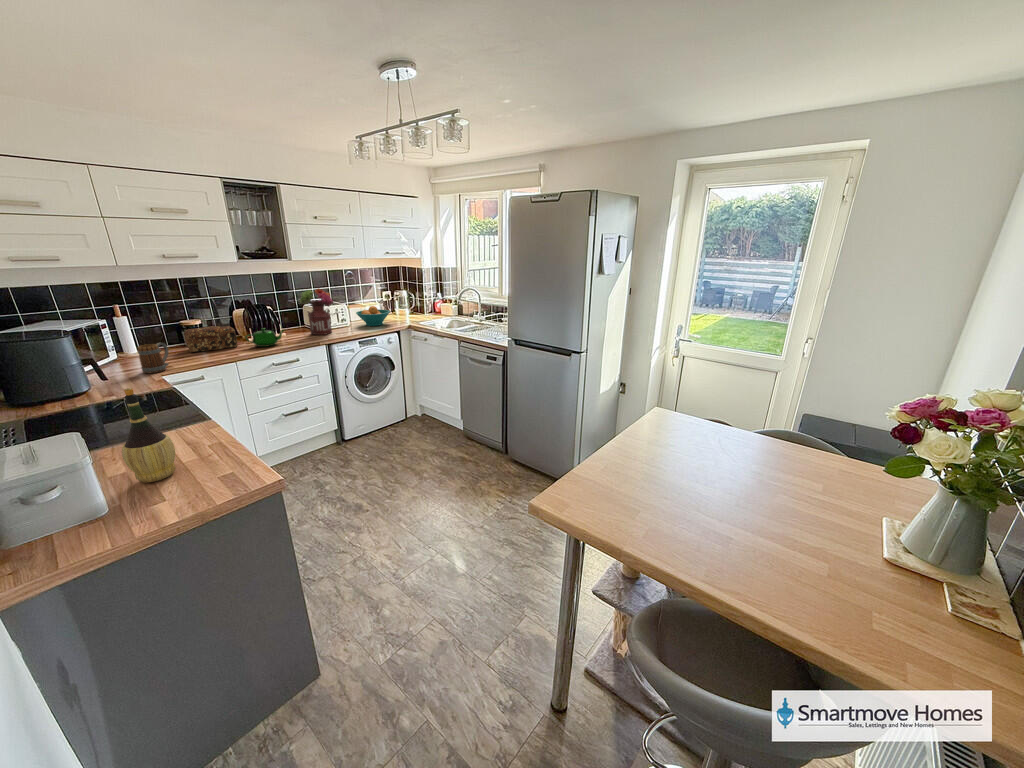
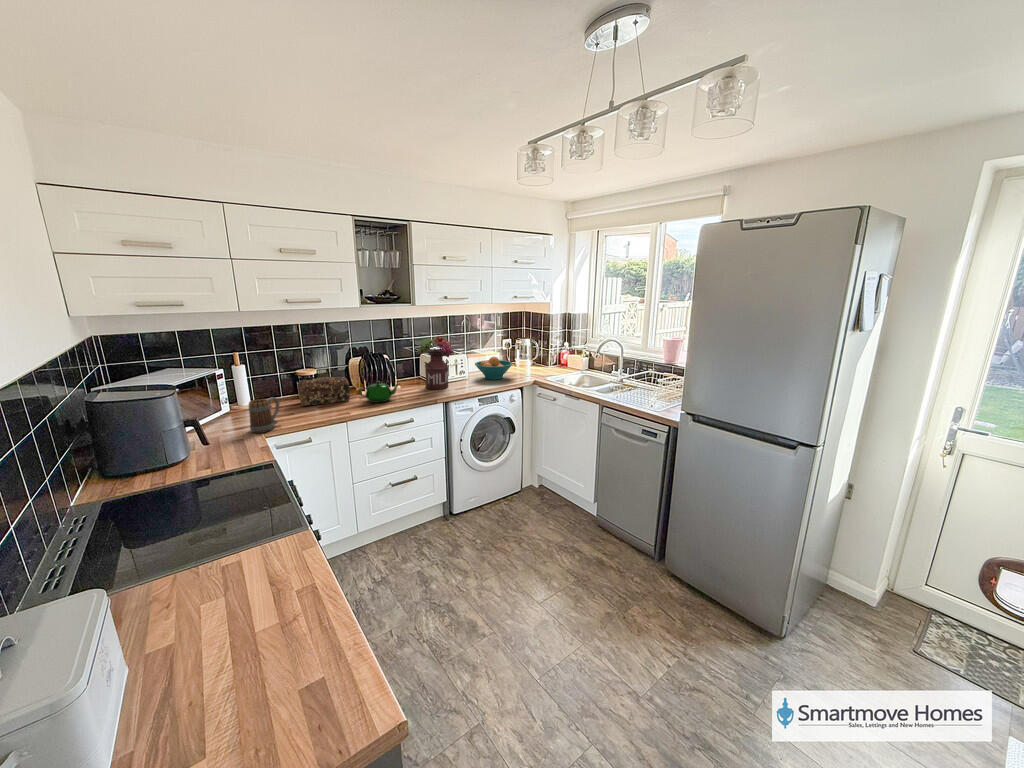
wine bottle: present [122,388,176,483] -> none [173,510,250,663]

